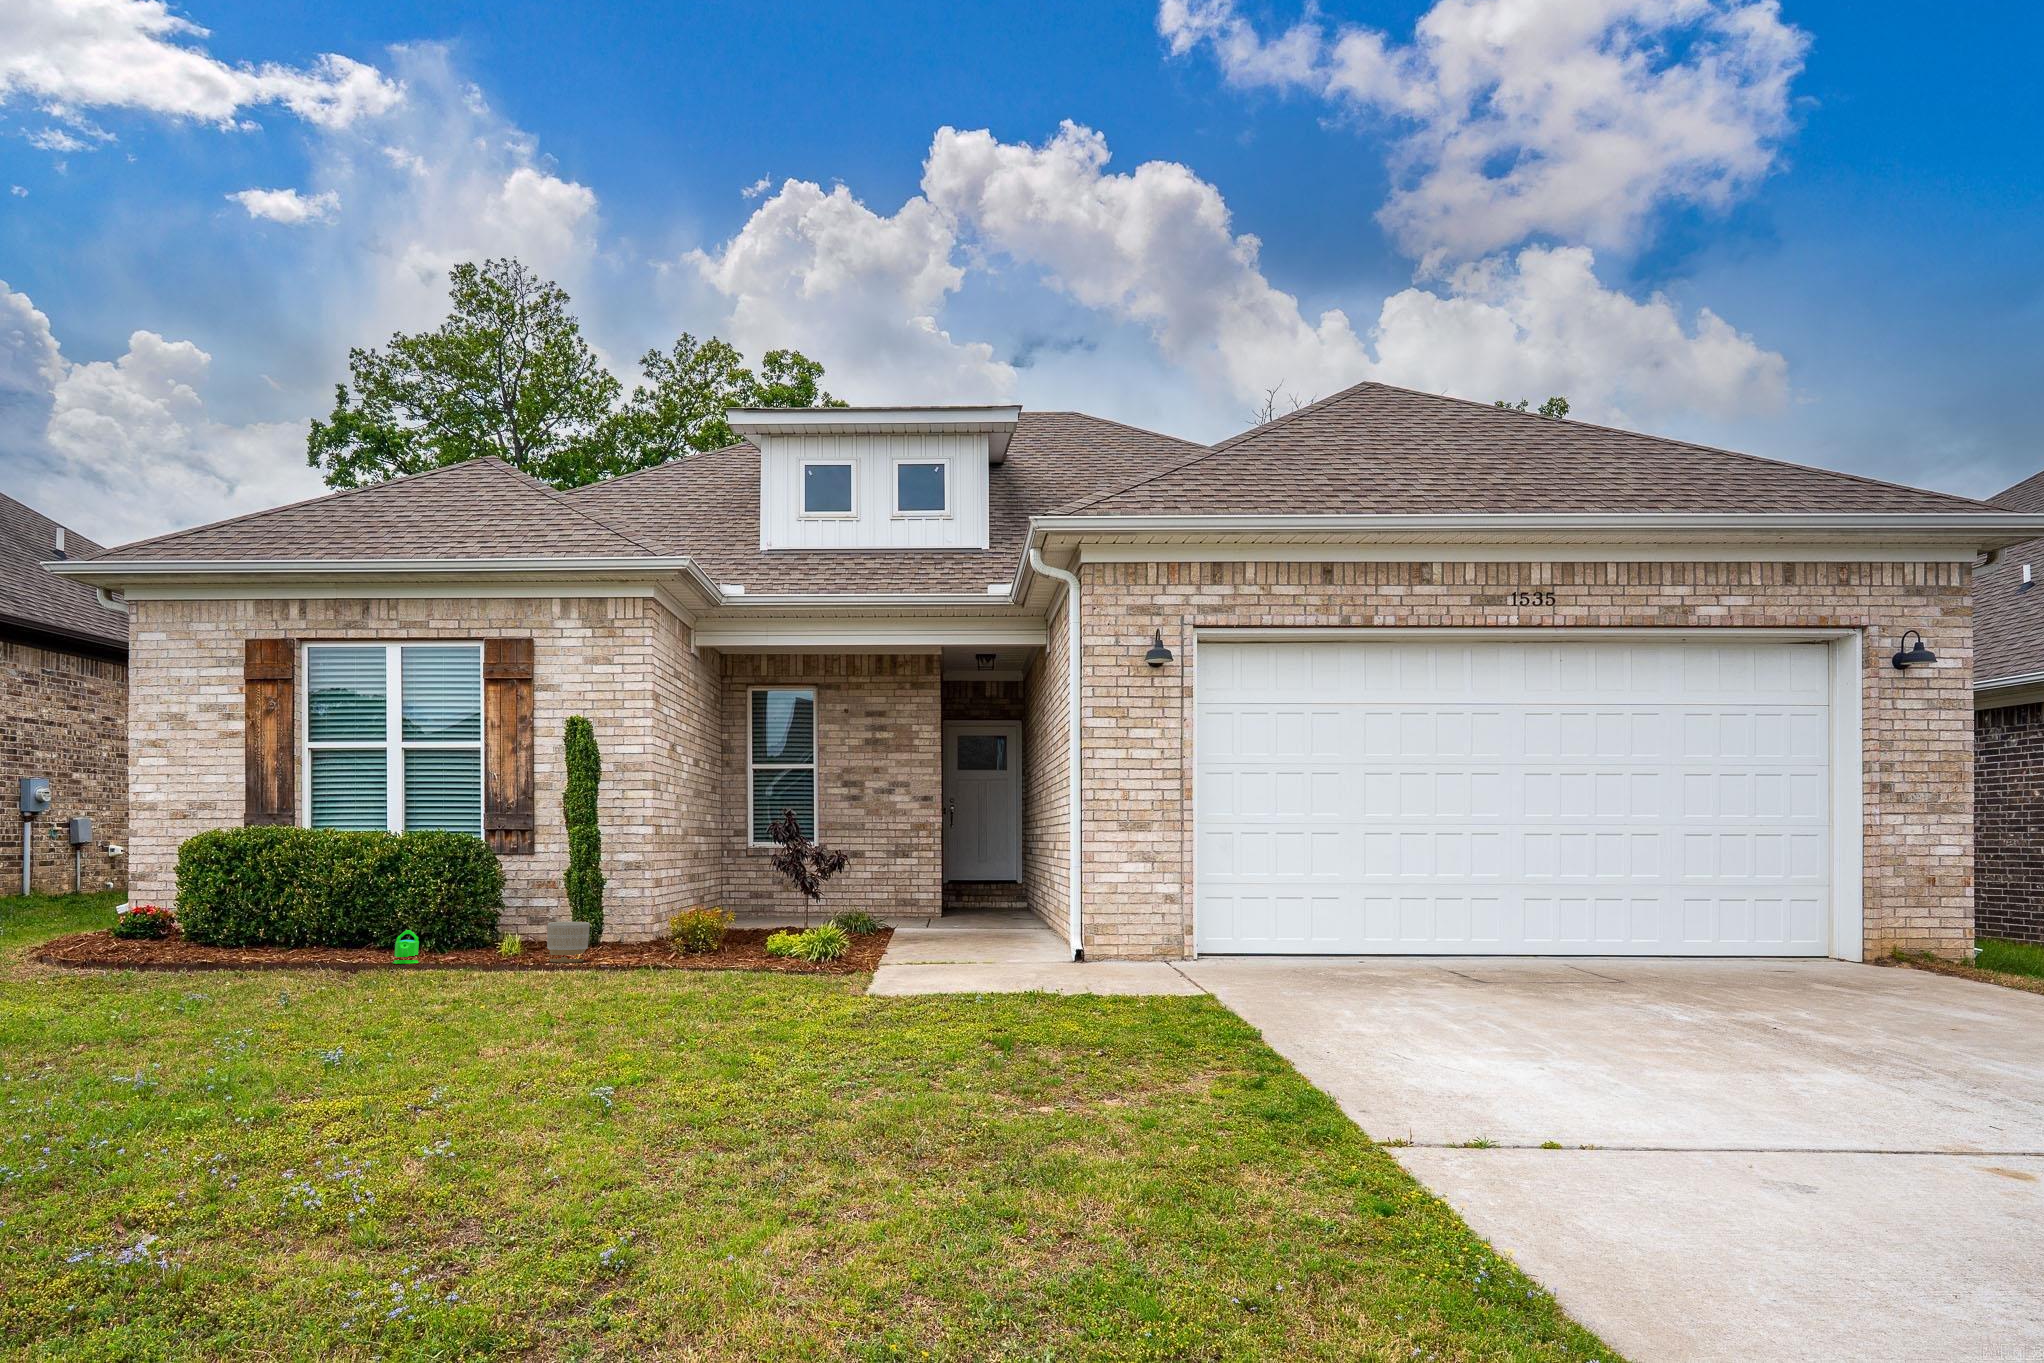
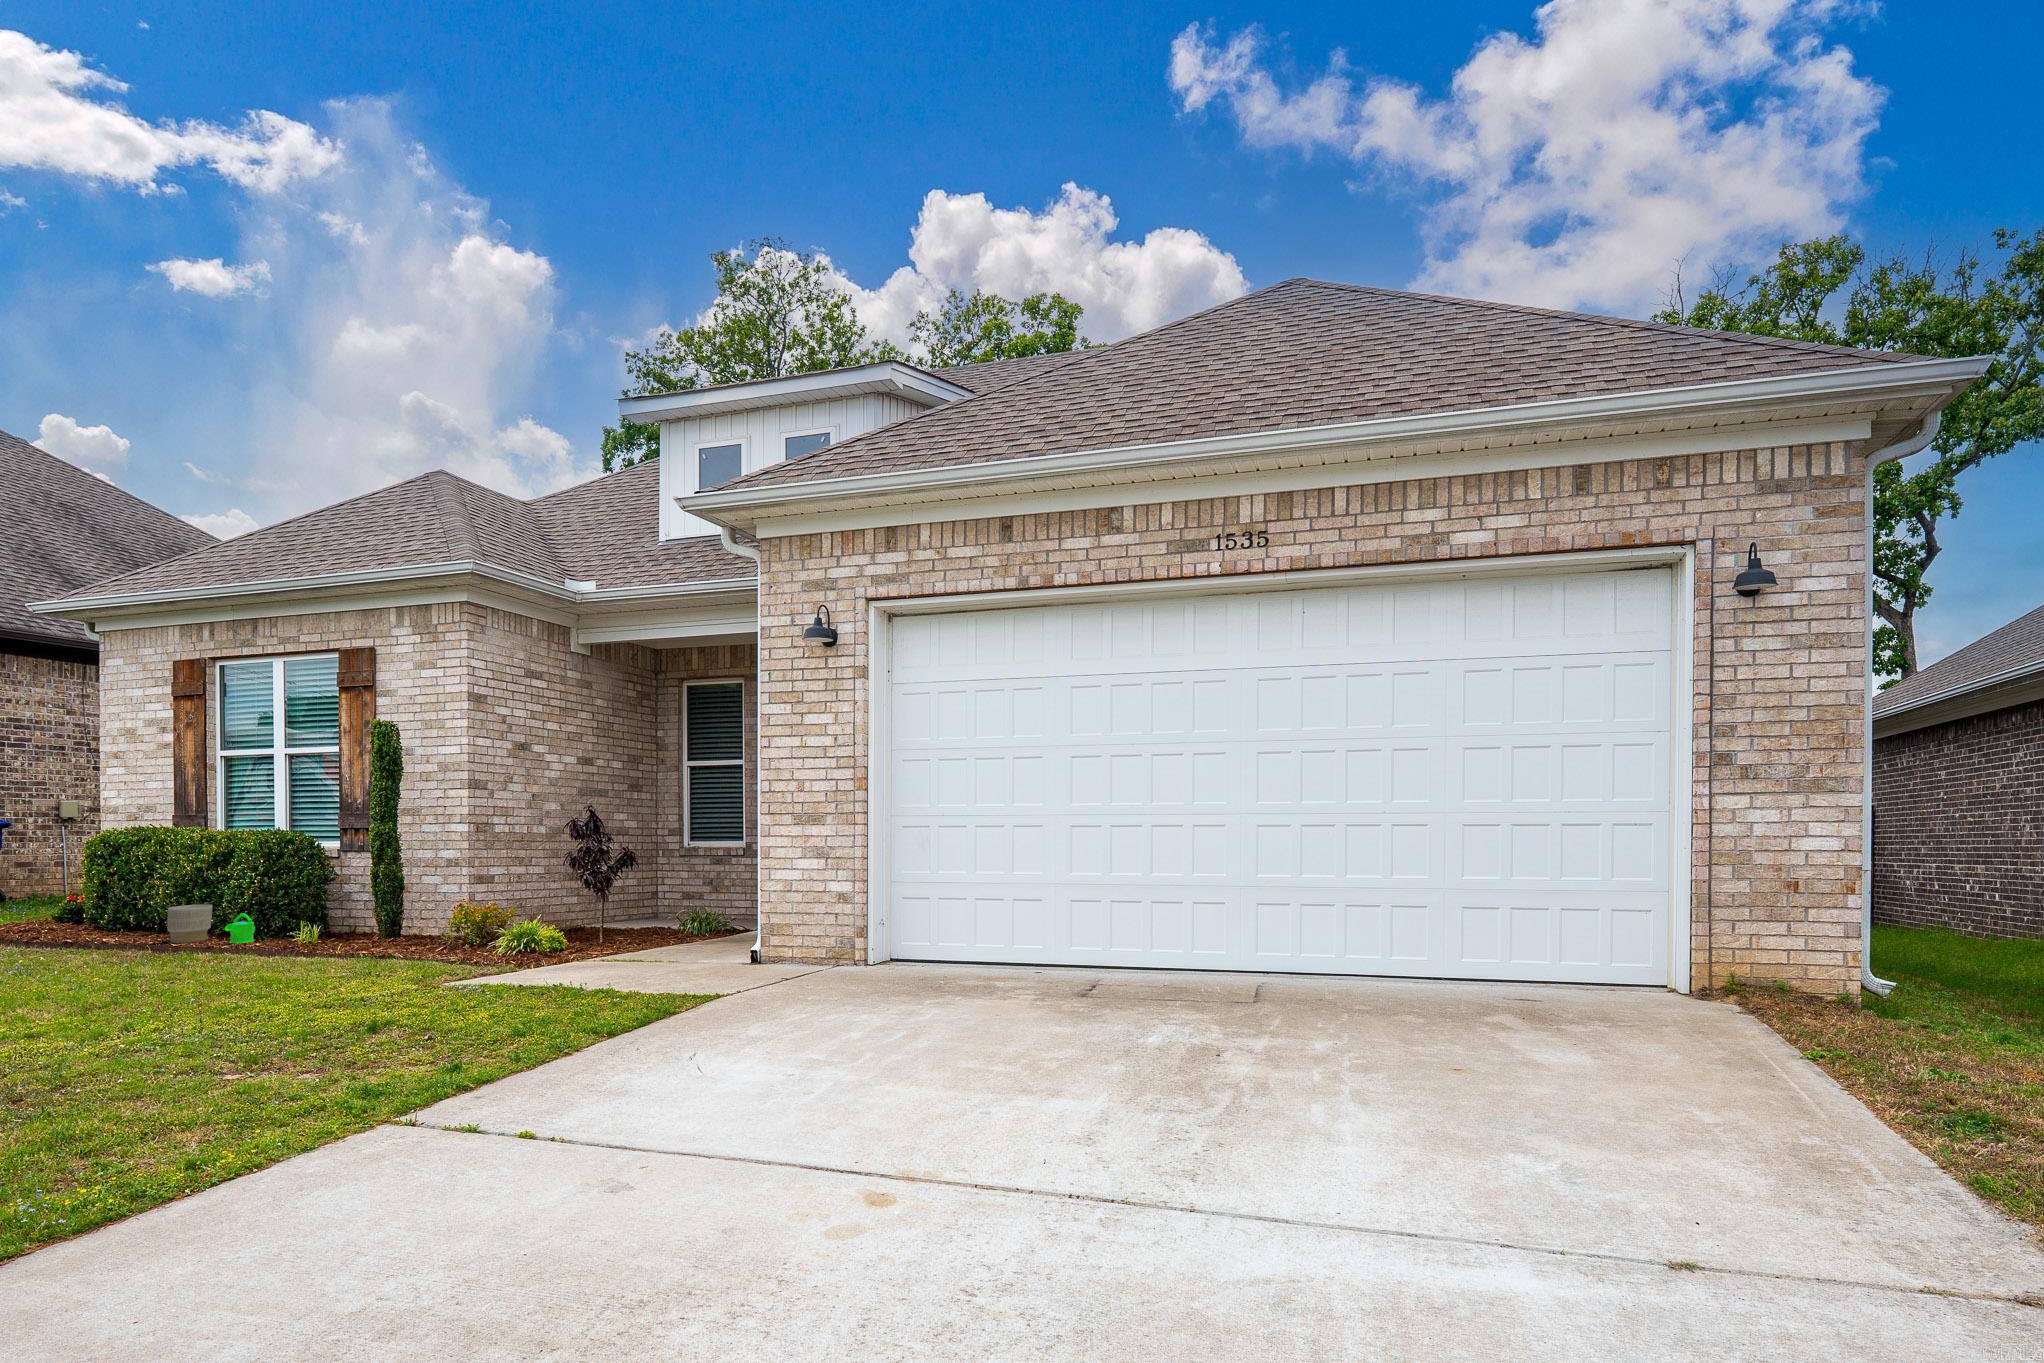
planter: present [547,922,590,963] -> present [167,905,212,943]

